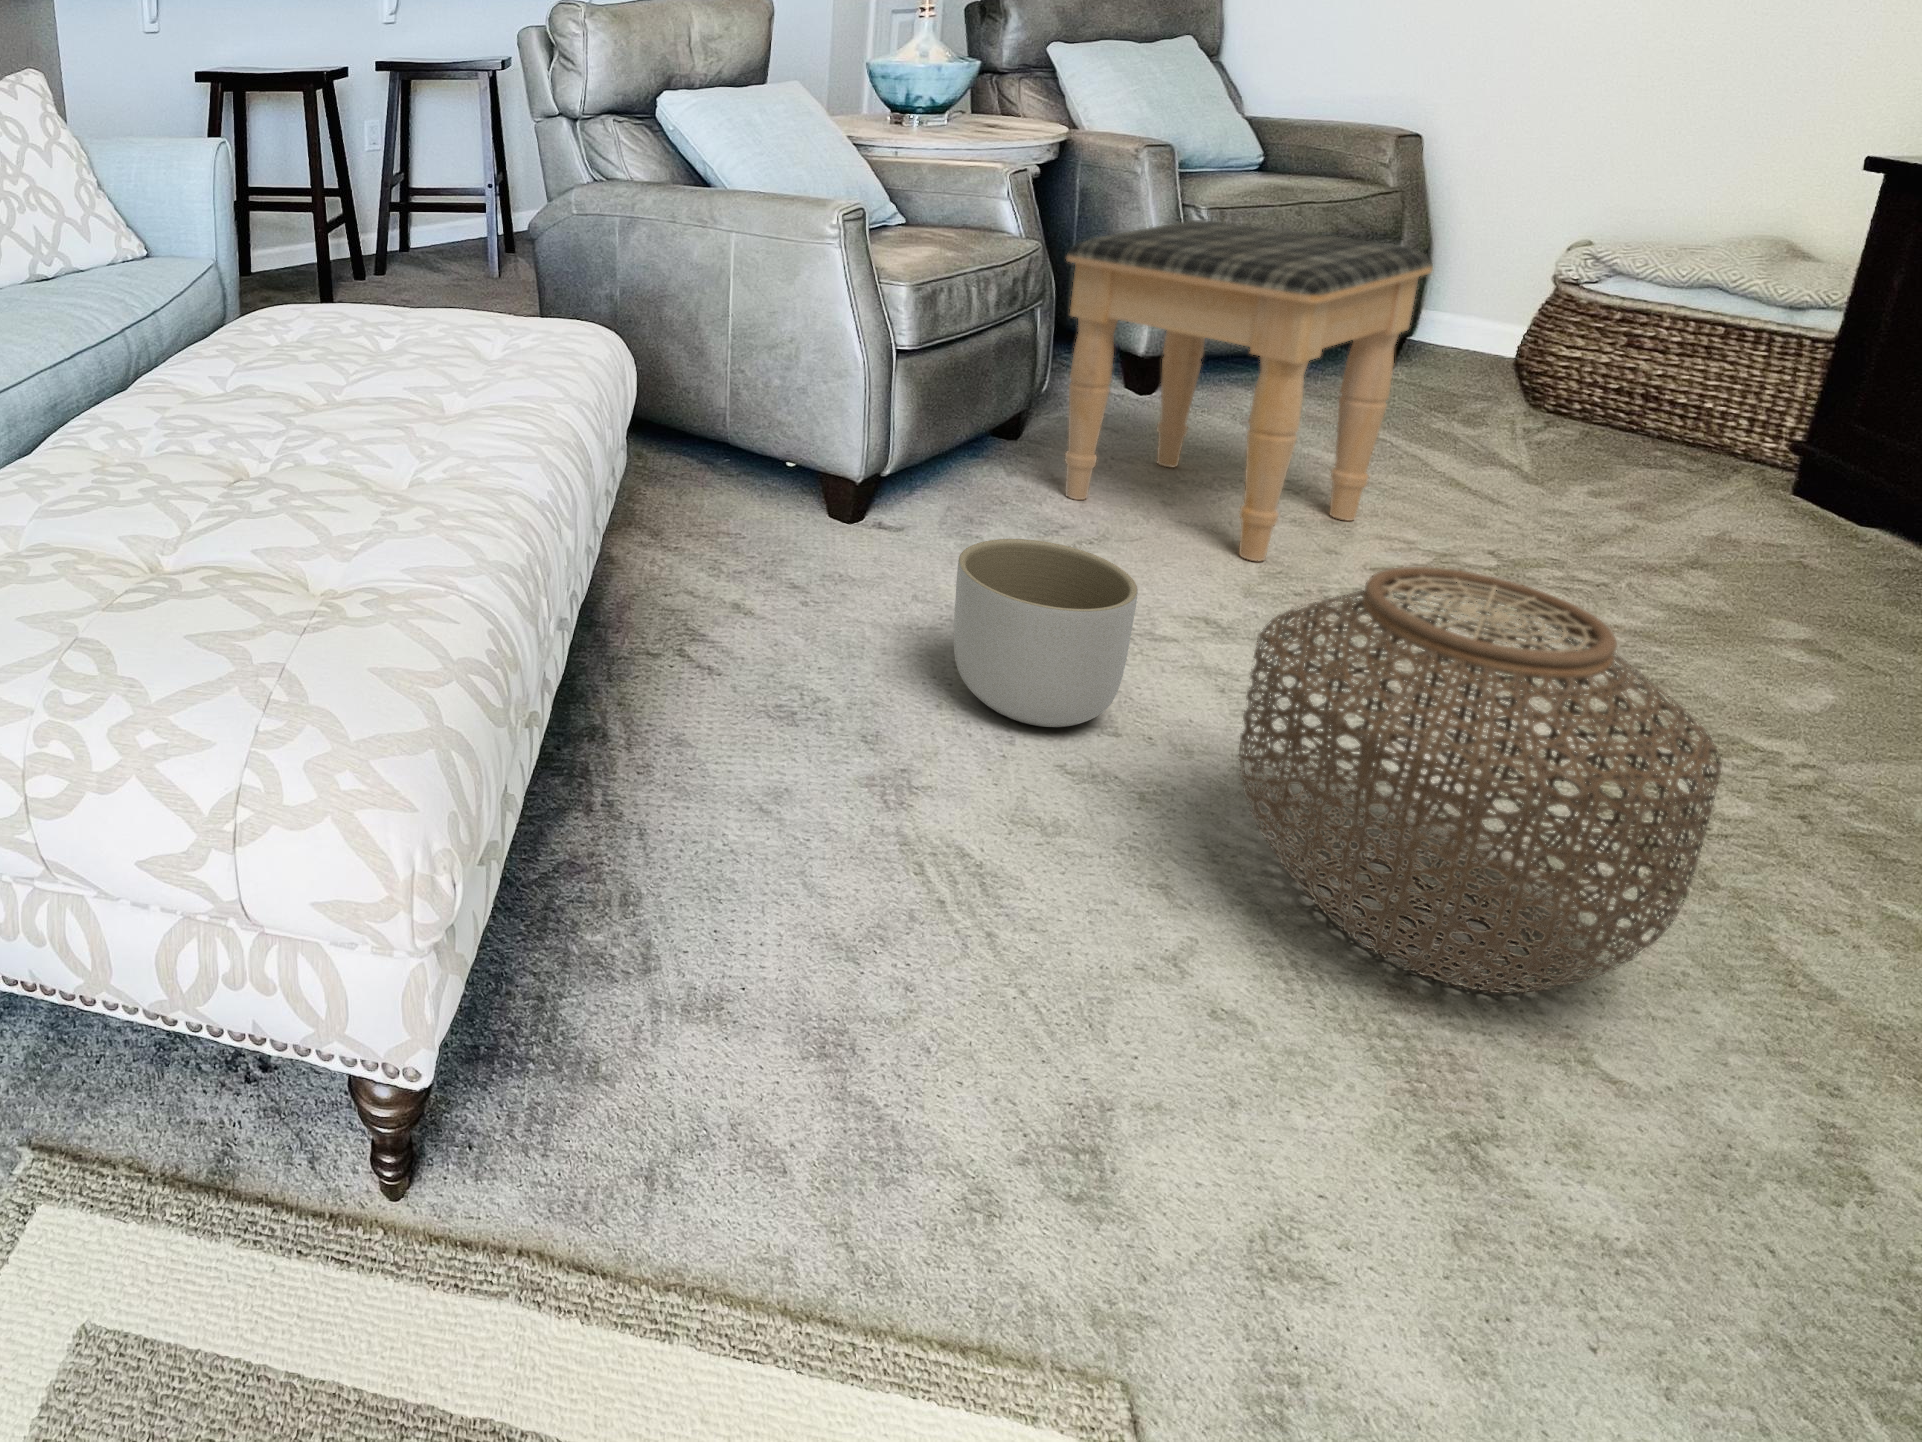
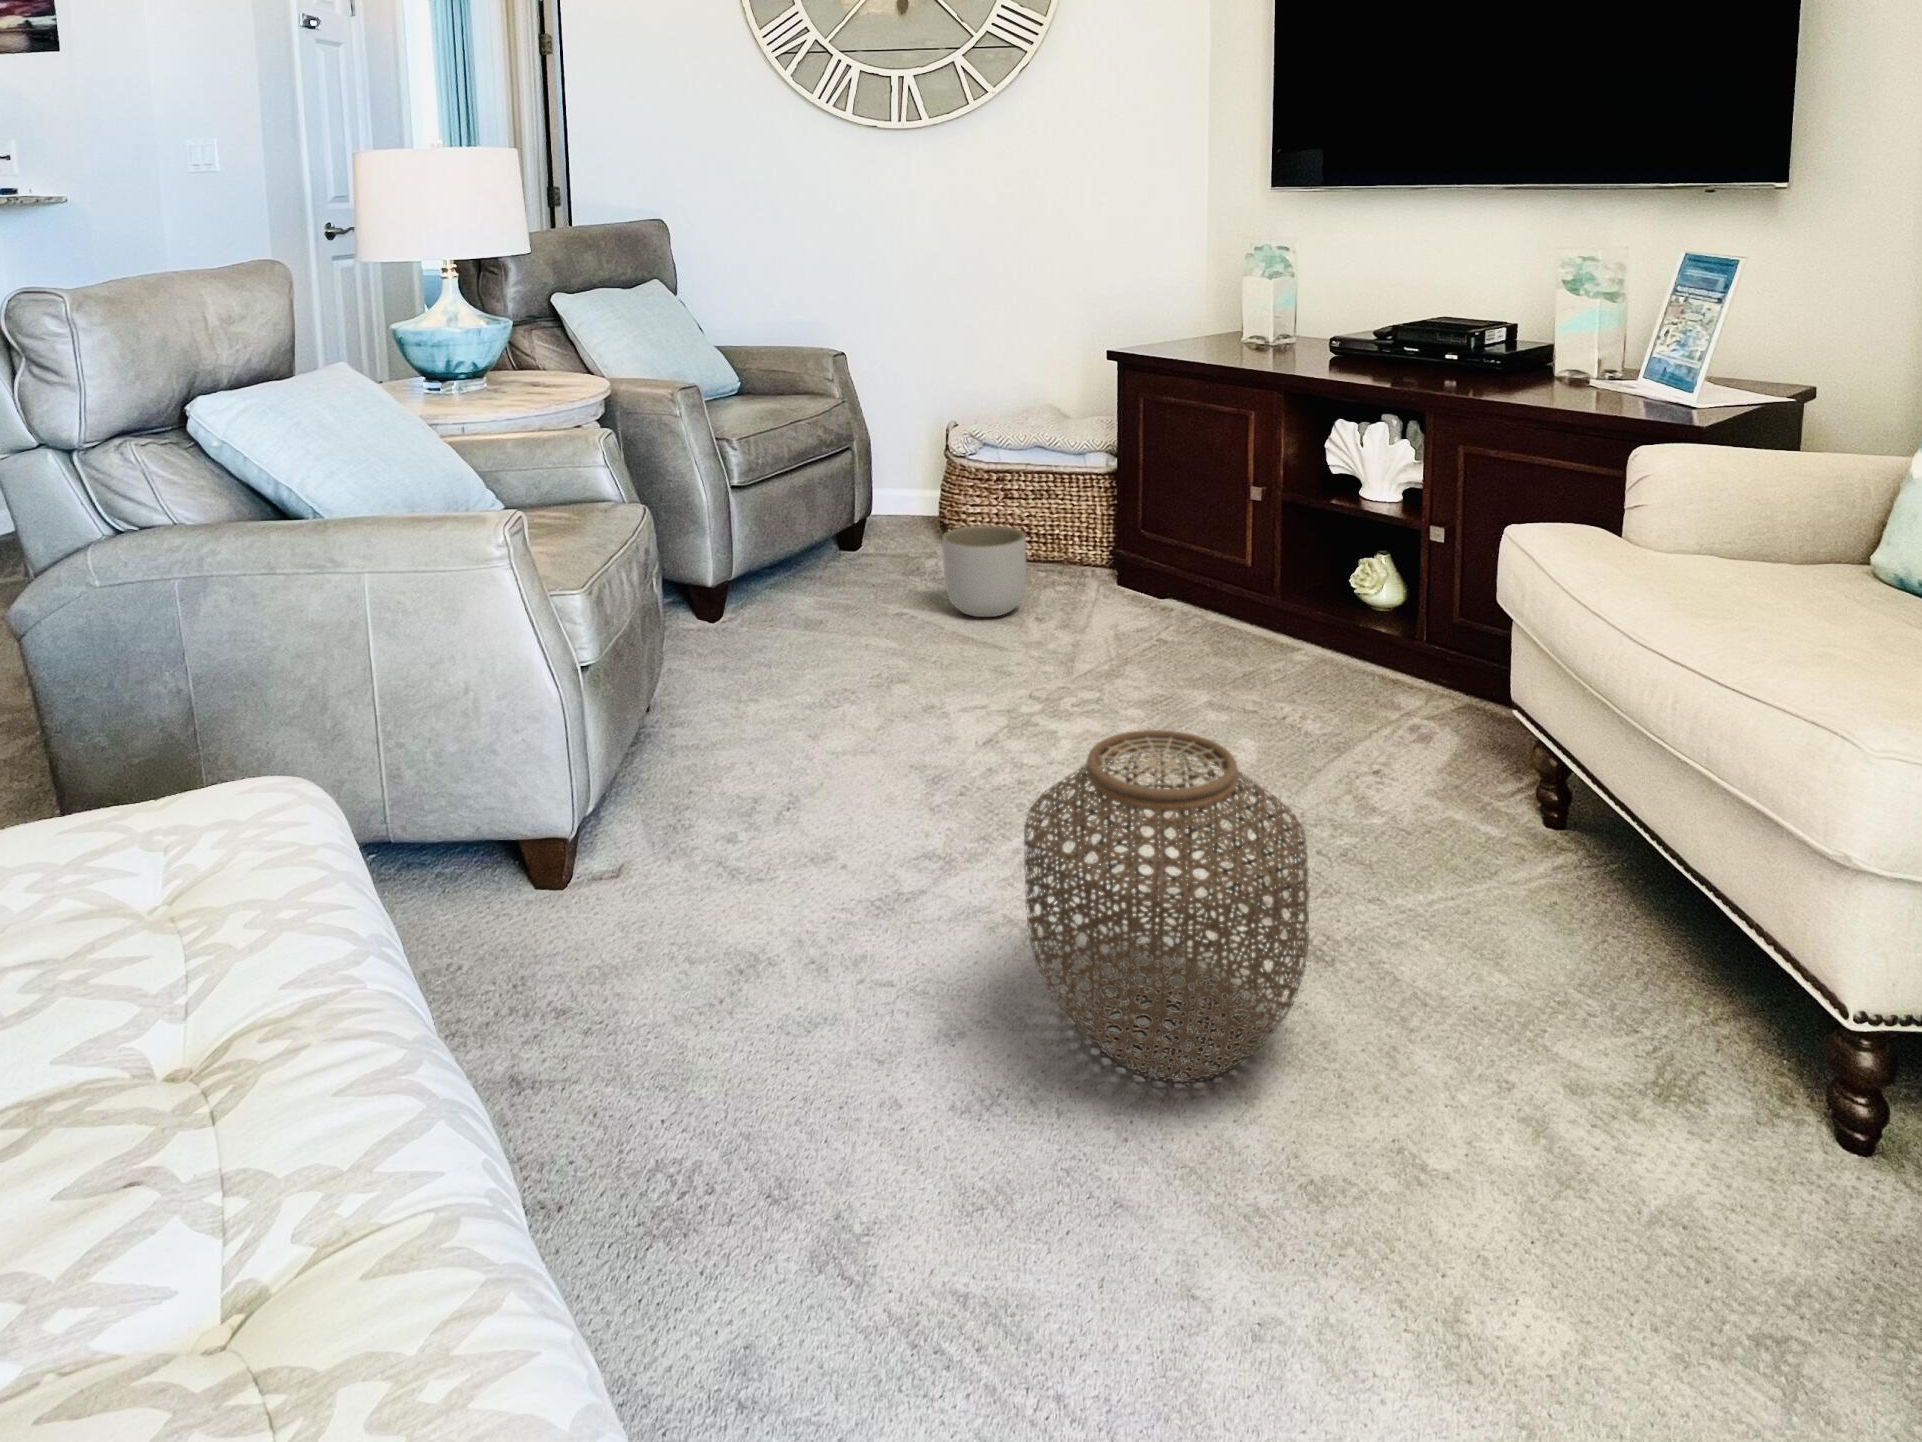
footstool: present [1065,220,1433,561] -> none [682,458,933,760]
planter: present [954,539,1138,727] -> present [942,525,1026,617]

